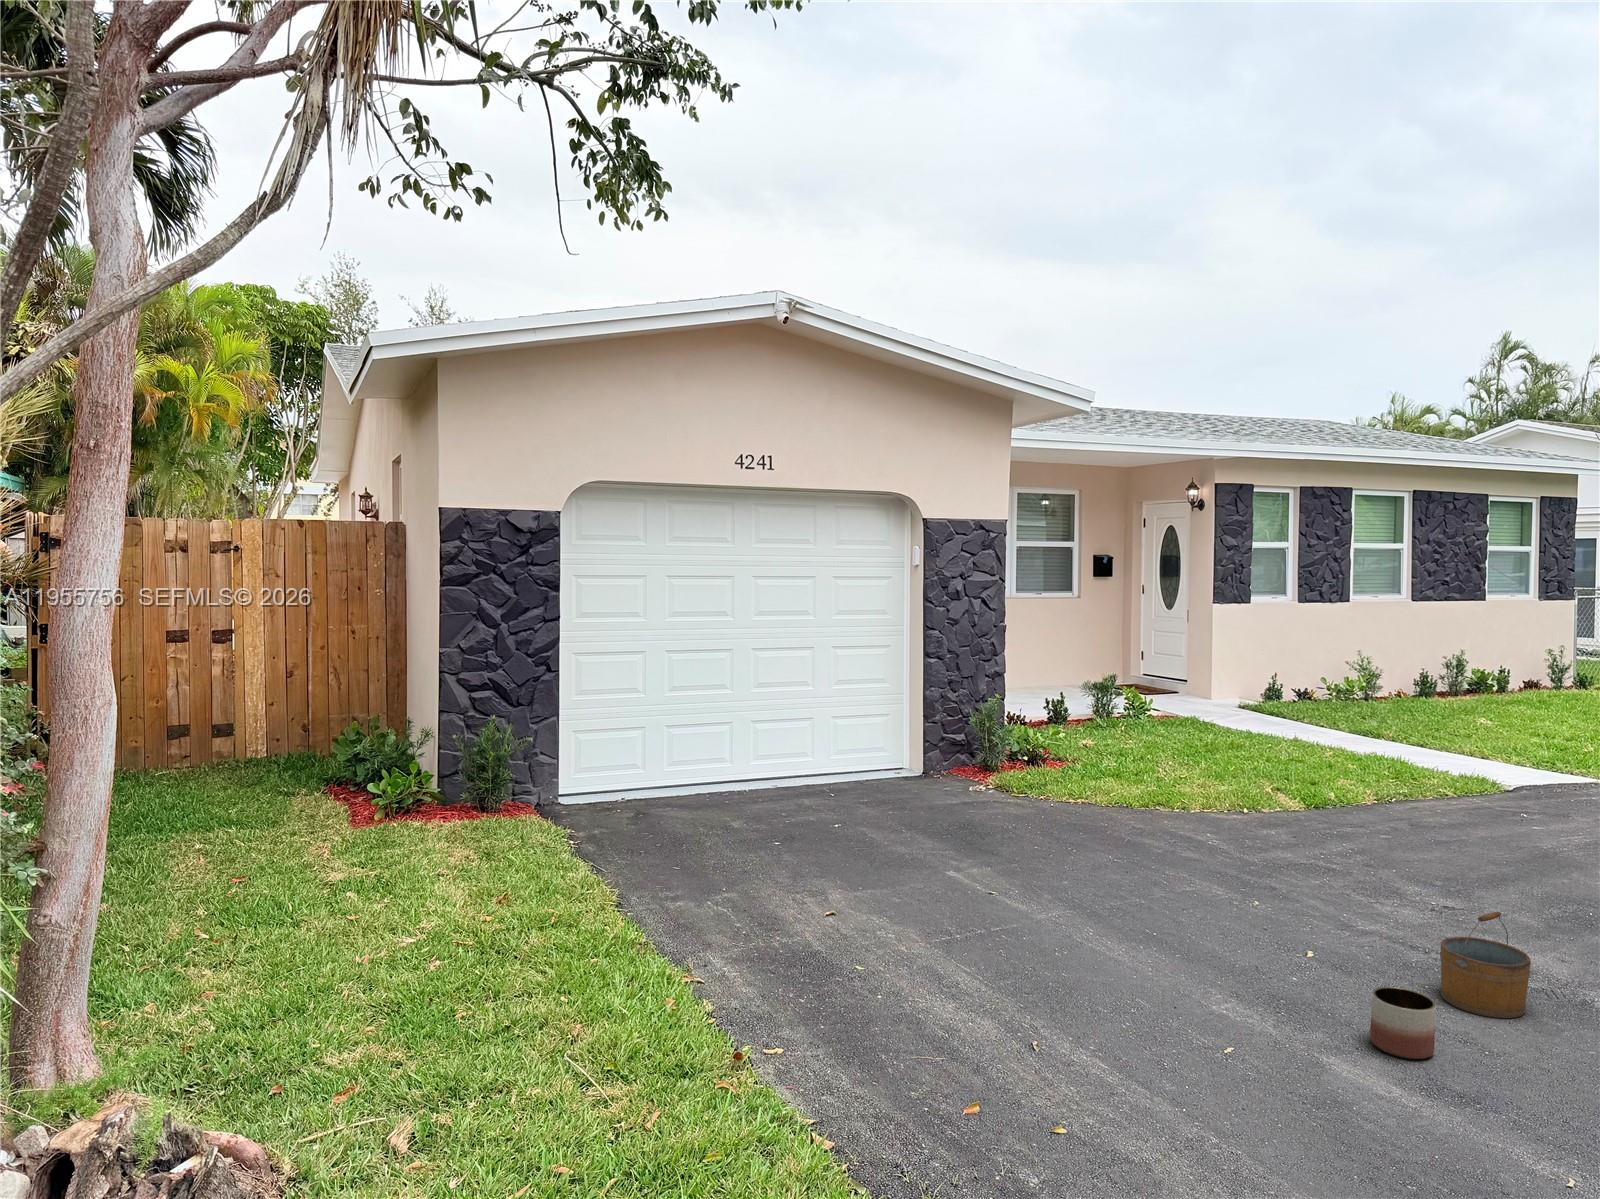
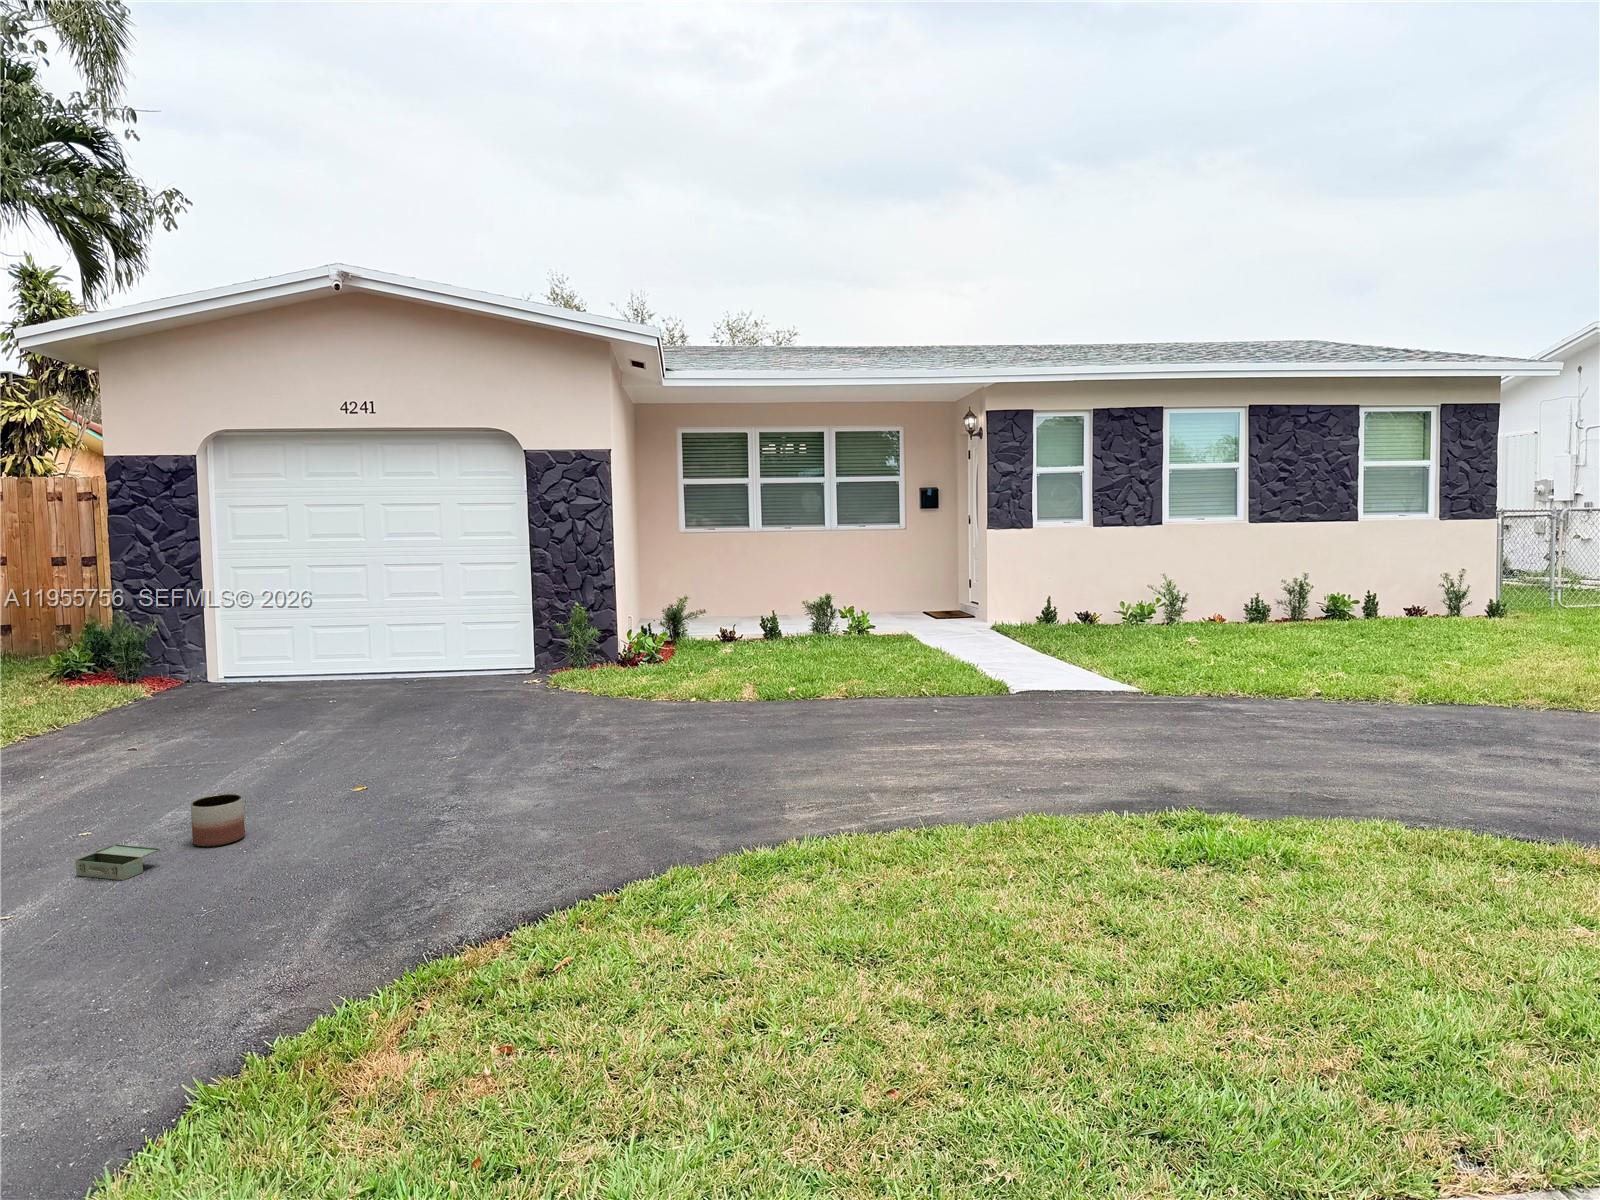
bucket: present [1440,912,1531,1018] -> none [343,747,416,833]
toolbox: none [1396,1072,1504,1121] -> present [75,845,160,880]

